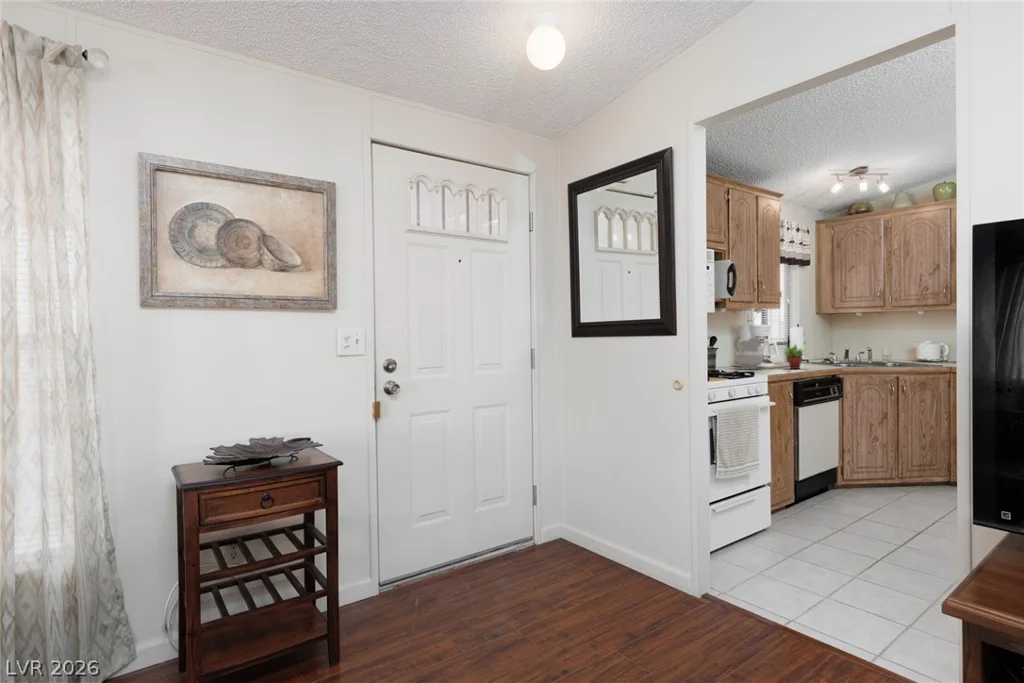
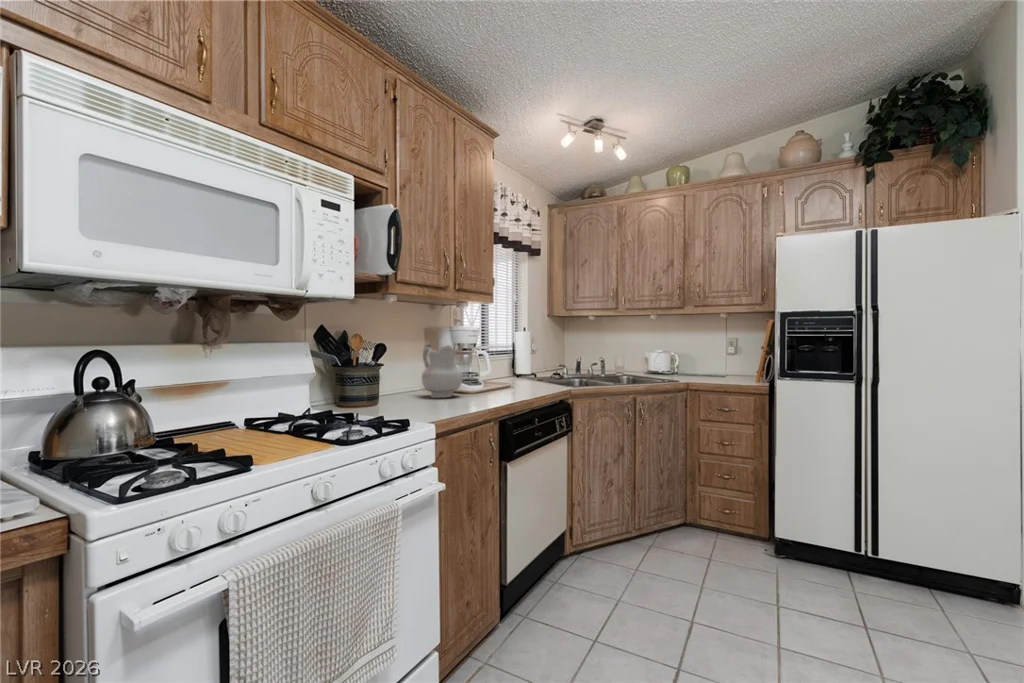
succulent plant: present [784,345,806,369] -> none [485,355,528,394]

